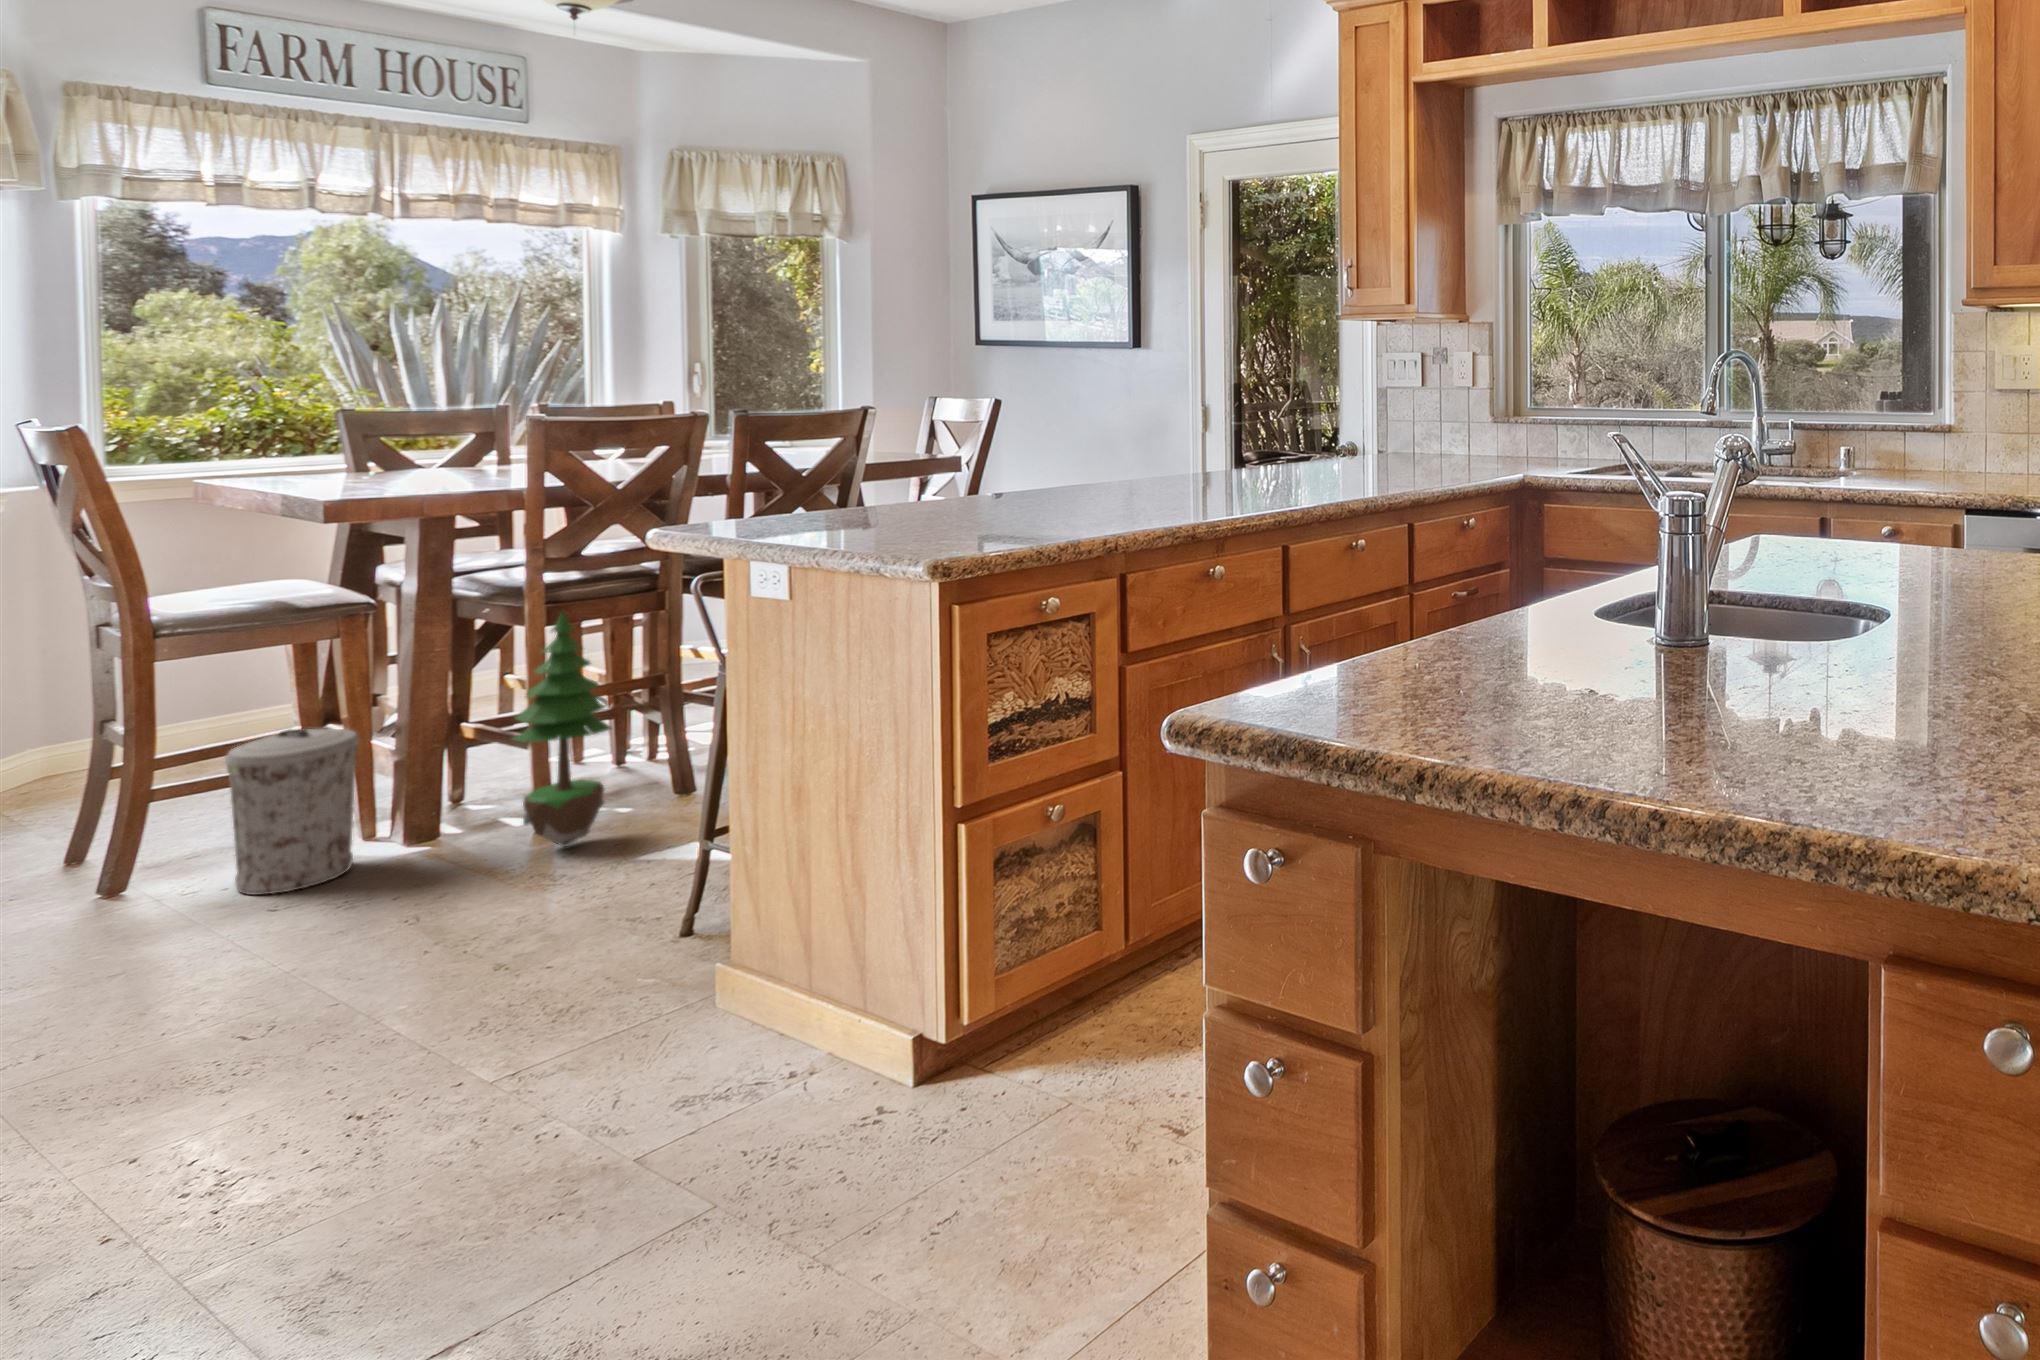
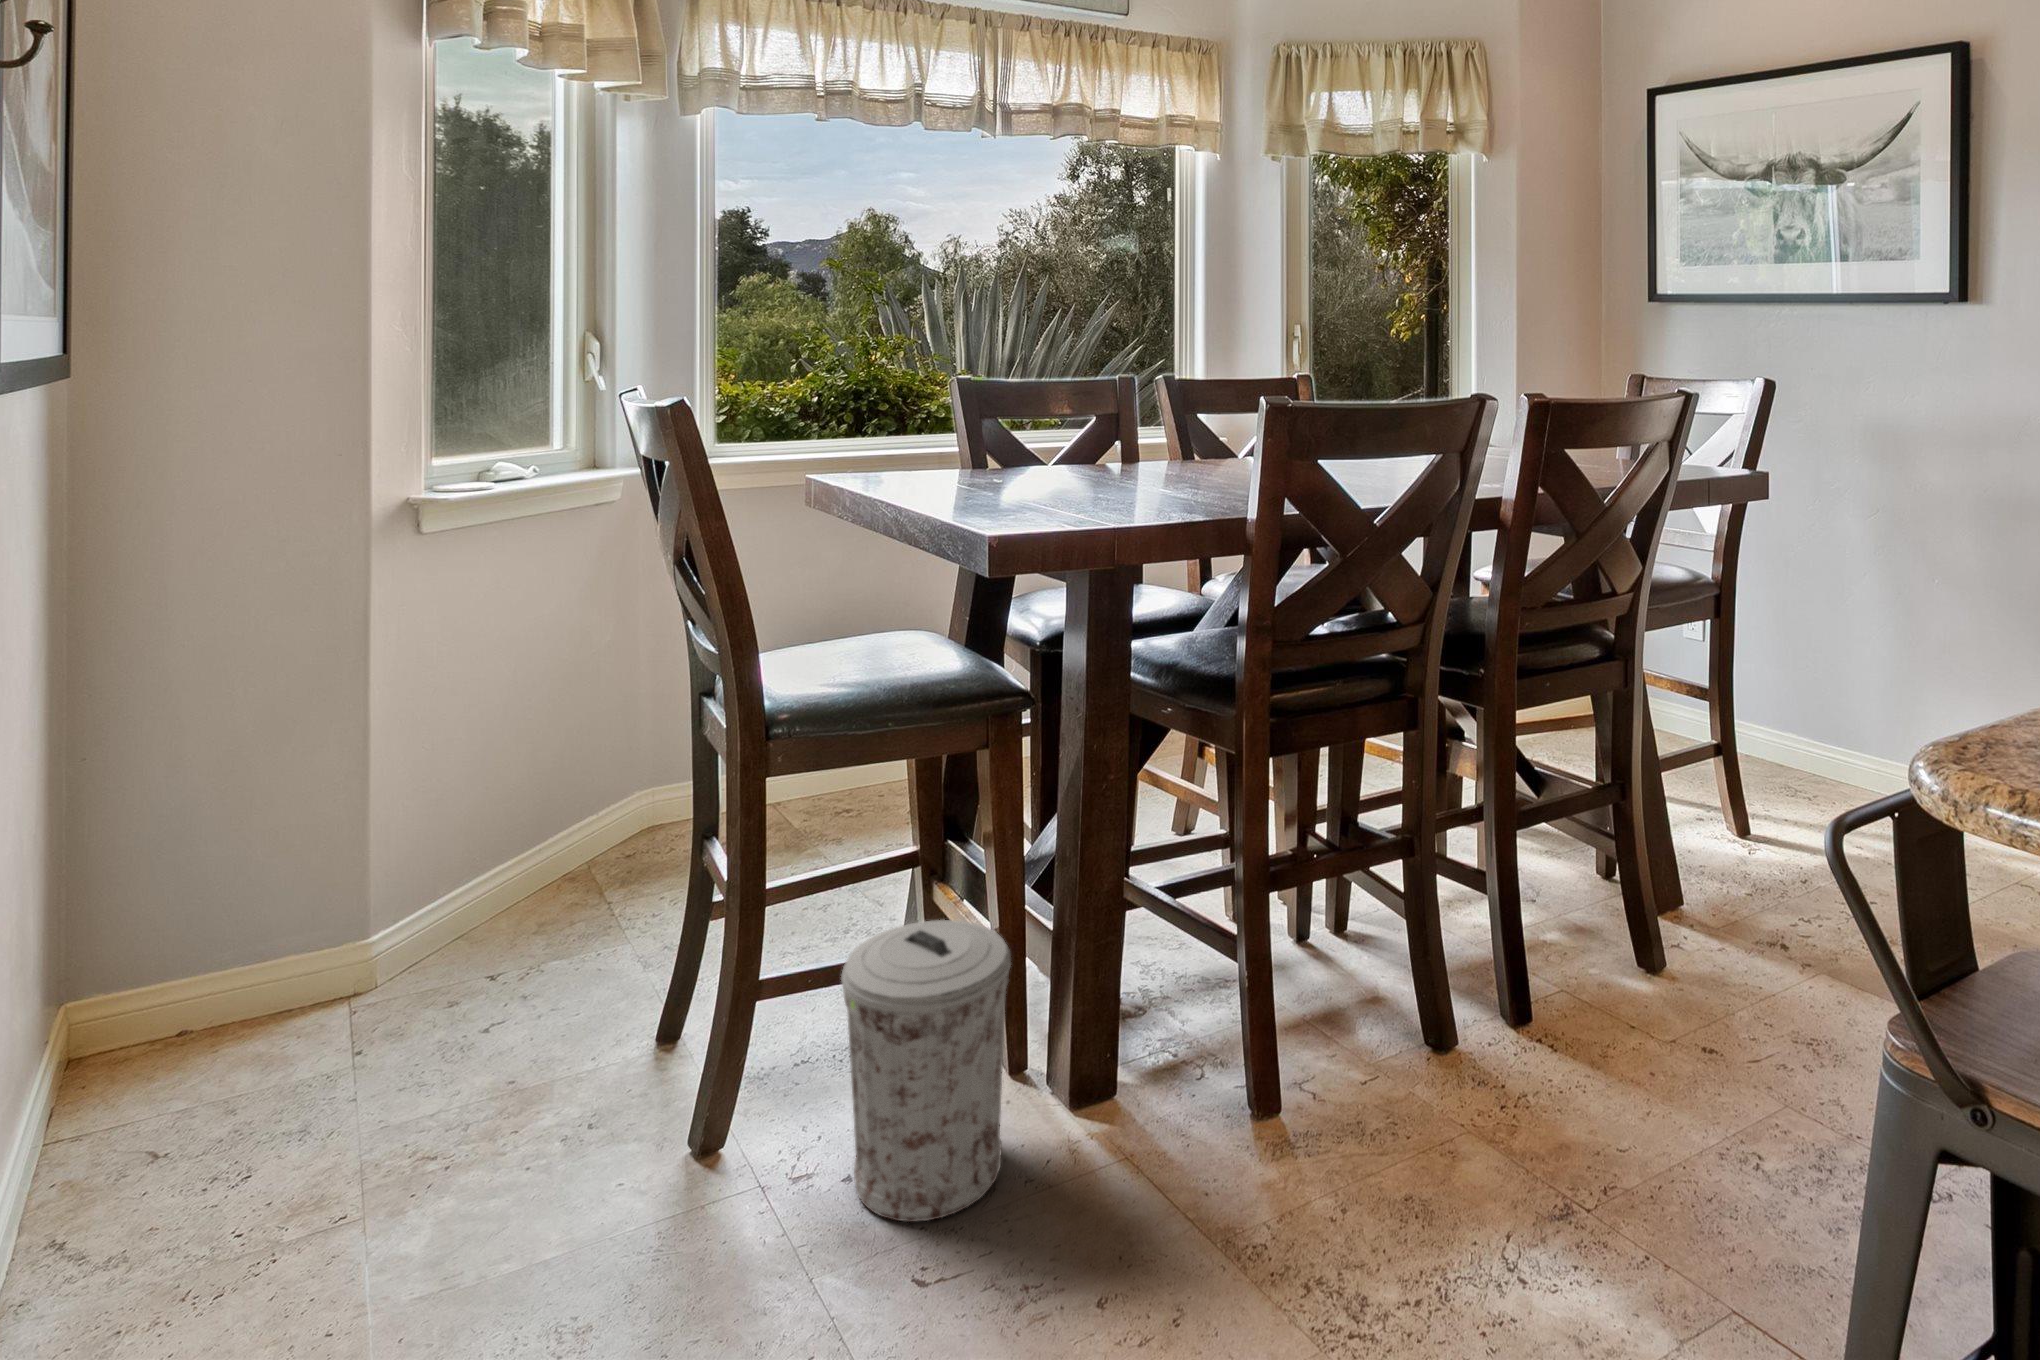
potted tree: present [513,612,611,847] -> none [1224,782,1376,1203]

